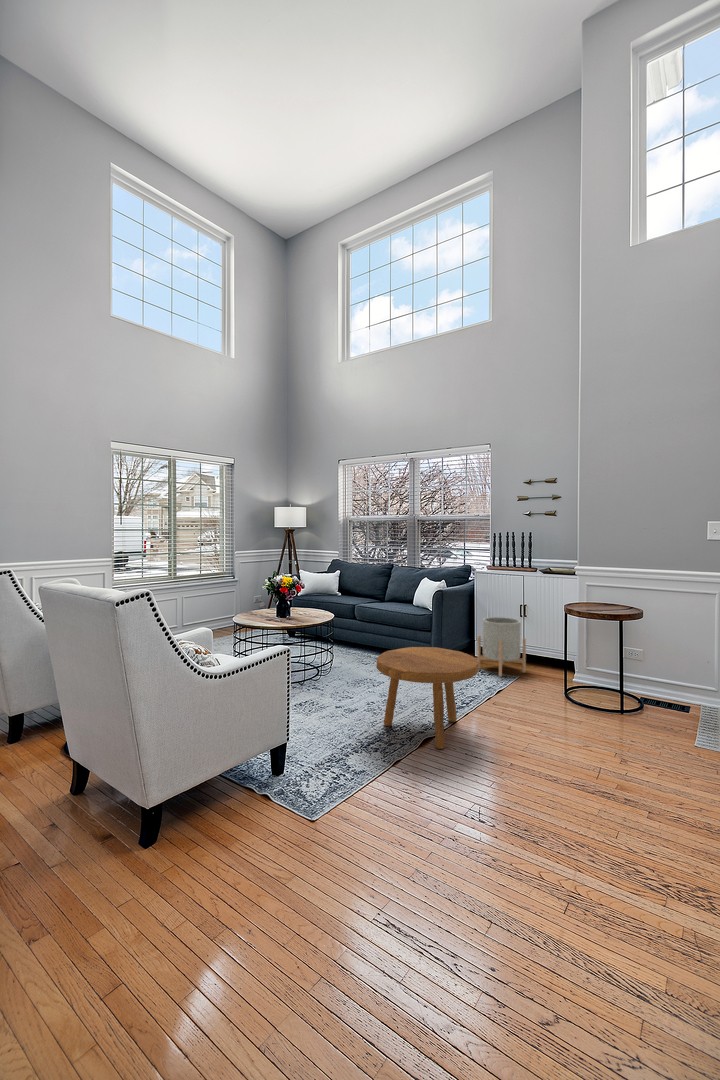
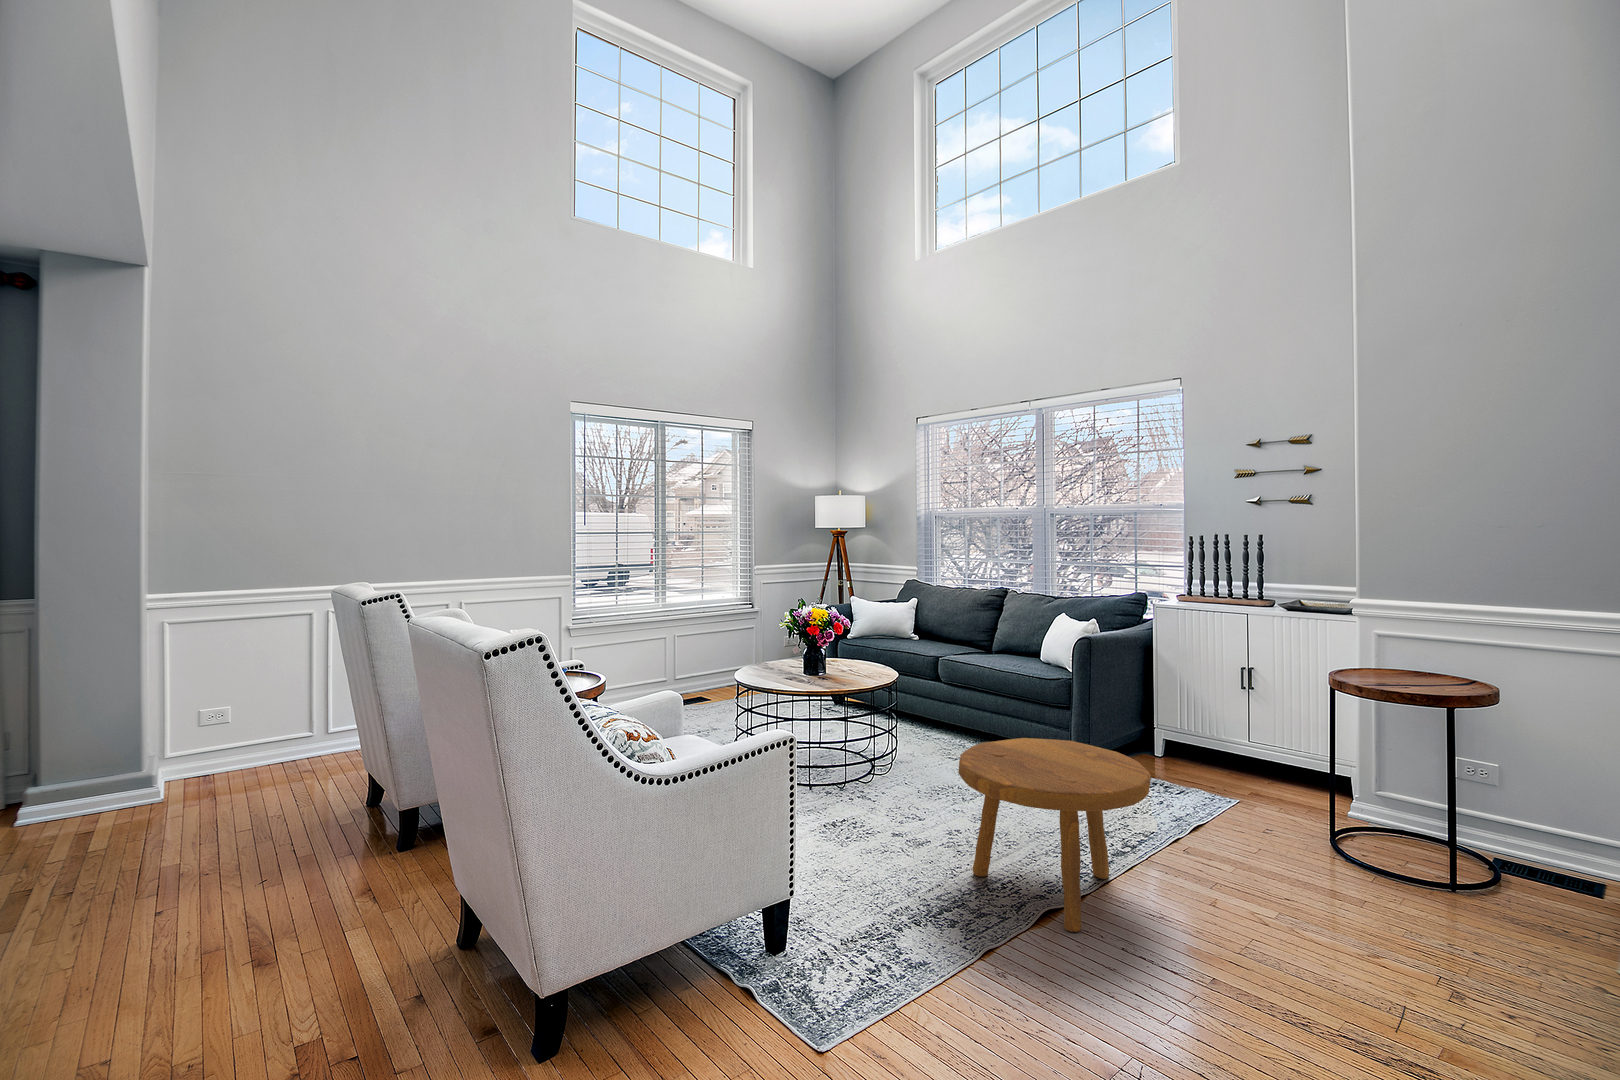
planter: present [477,617,526,677] -> none [1156,687,1250,797]

